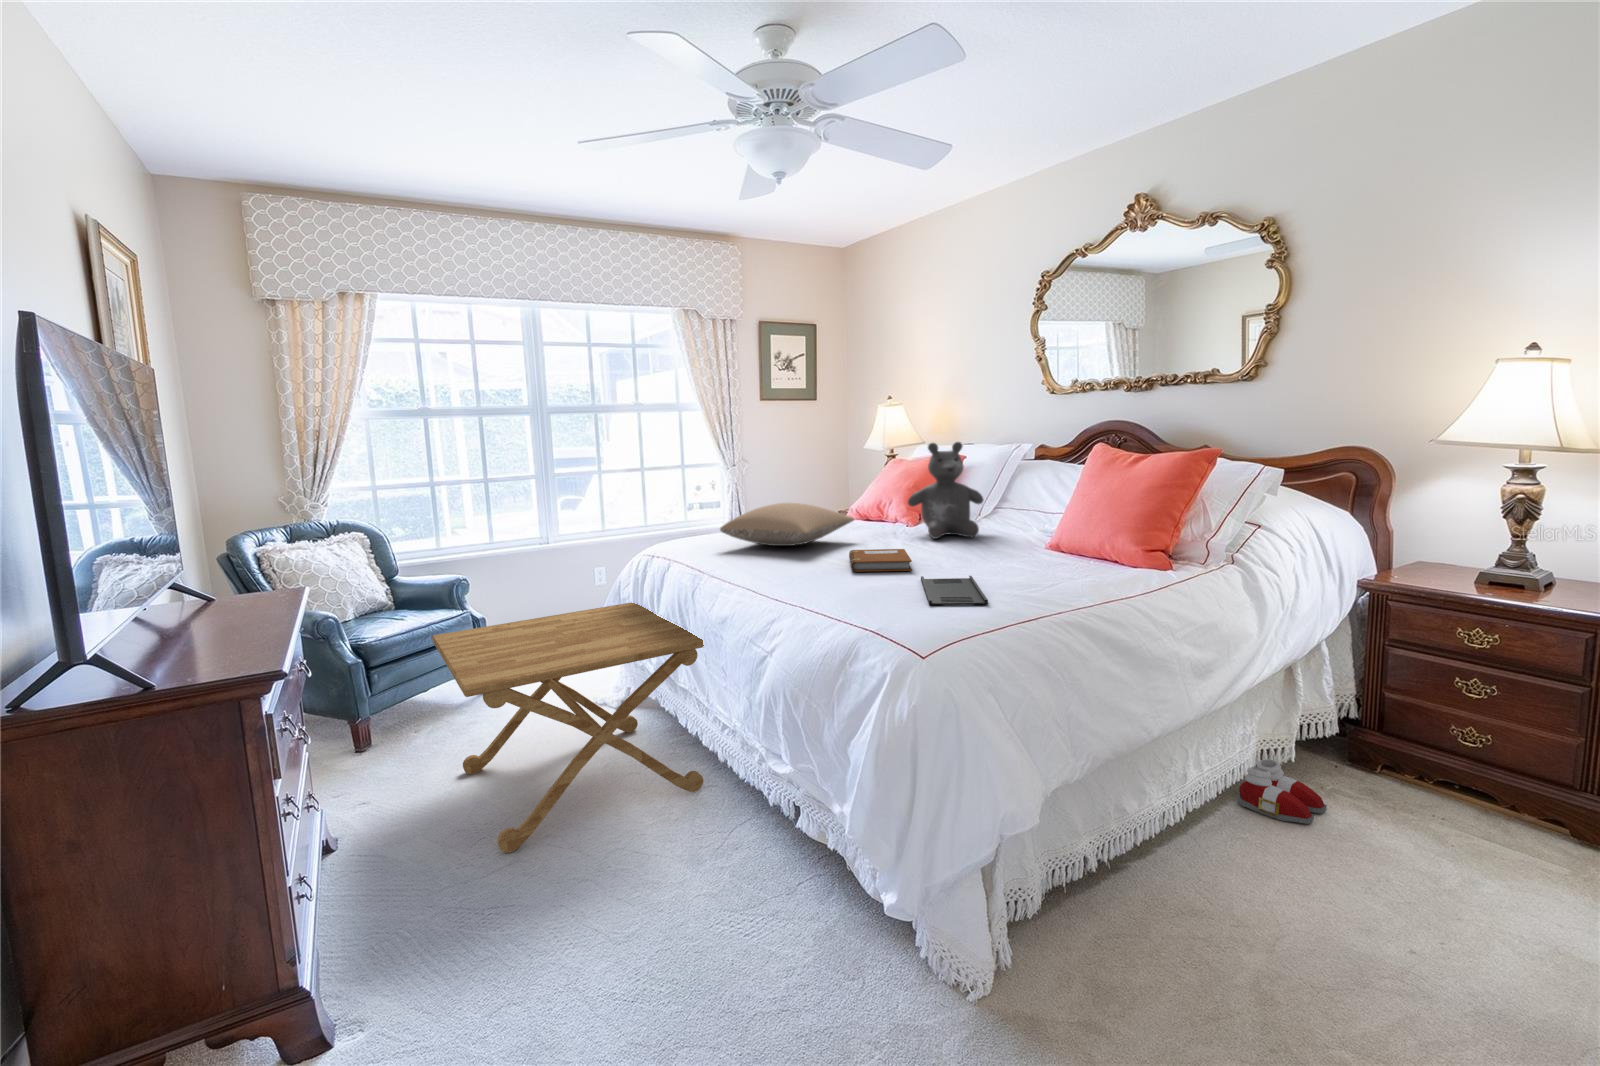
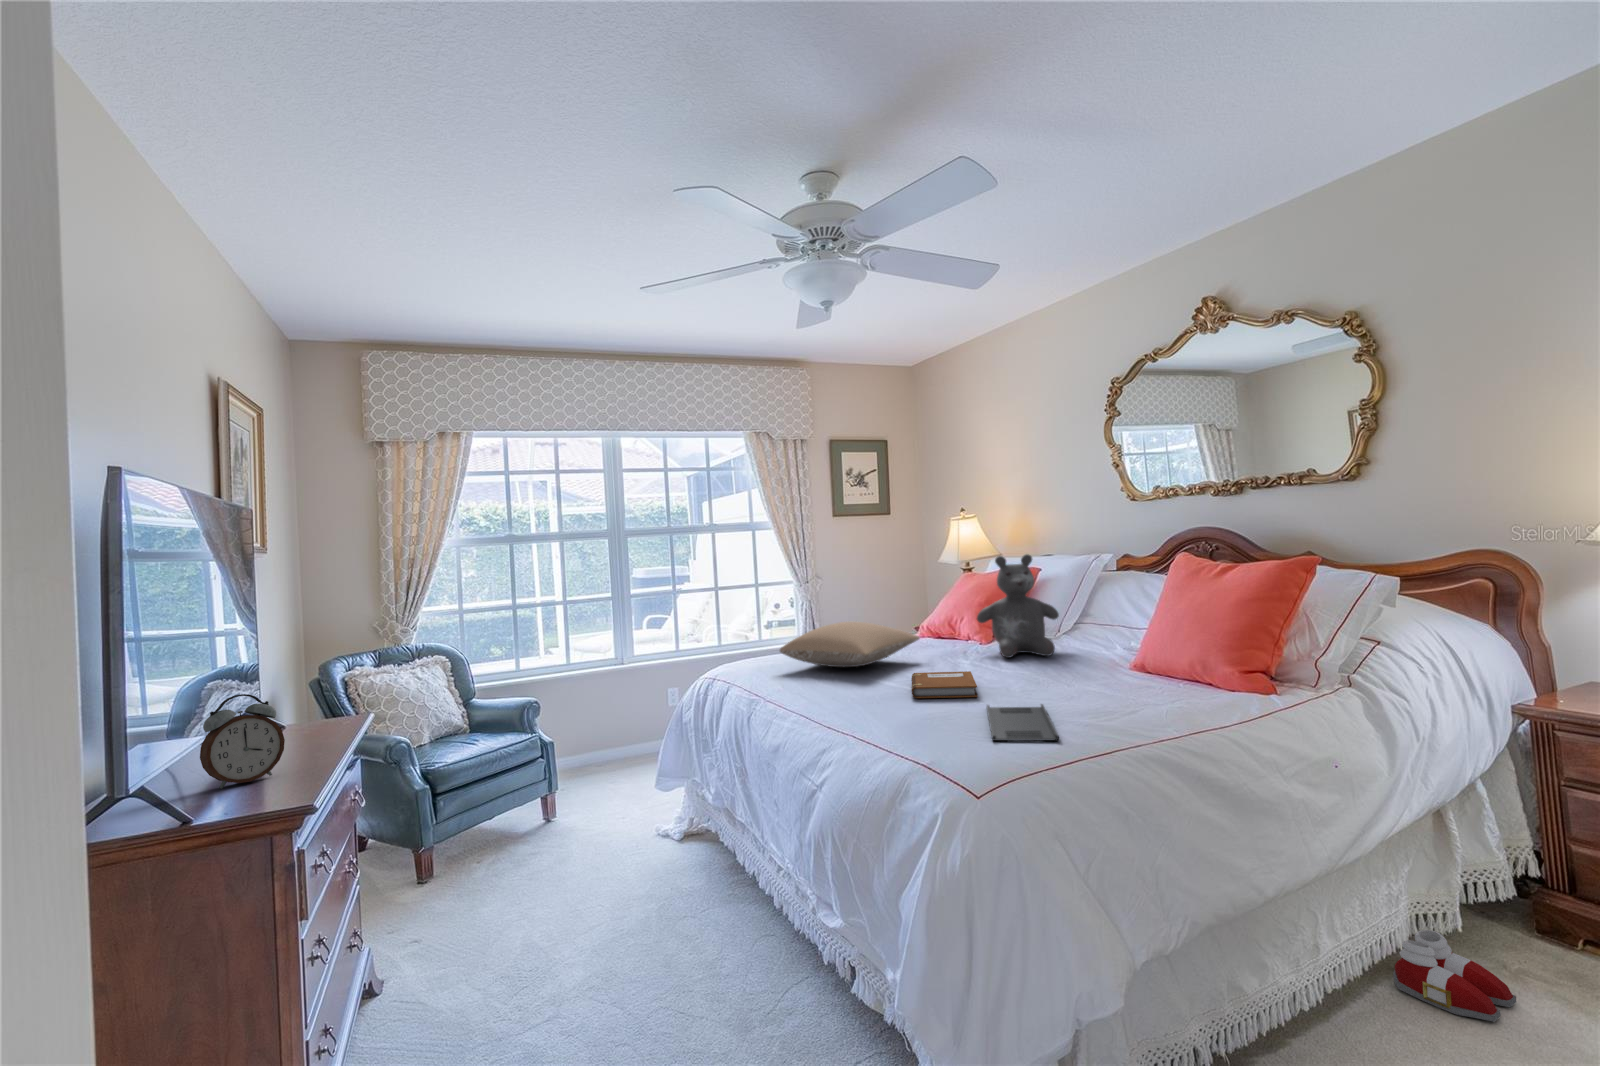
alarm clock: none [150,557,236,649] -> present [200,694,285,788]
side table: present [432,602,704,853] -> none [491,726,763,1010]

